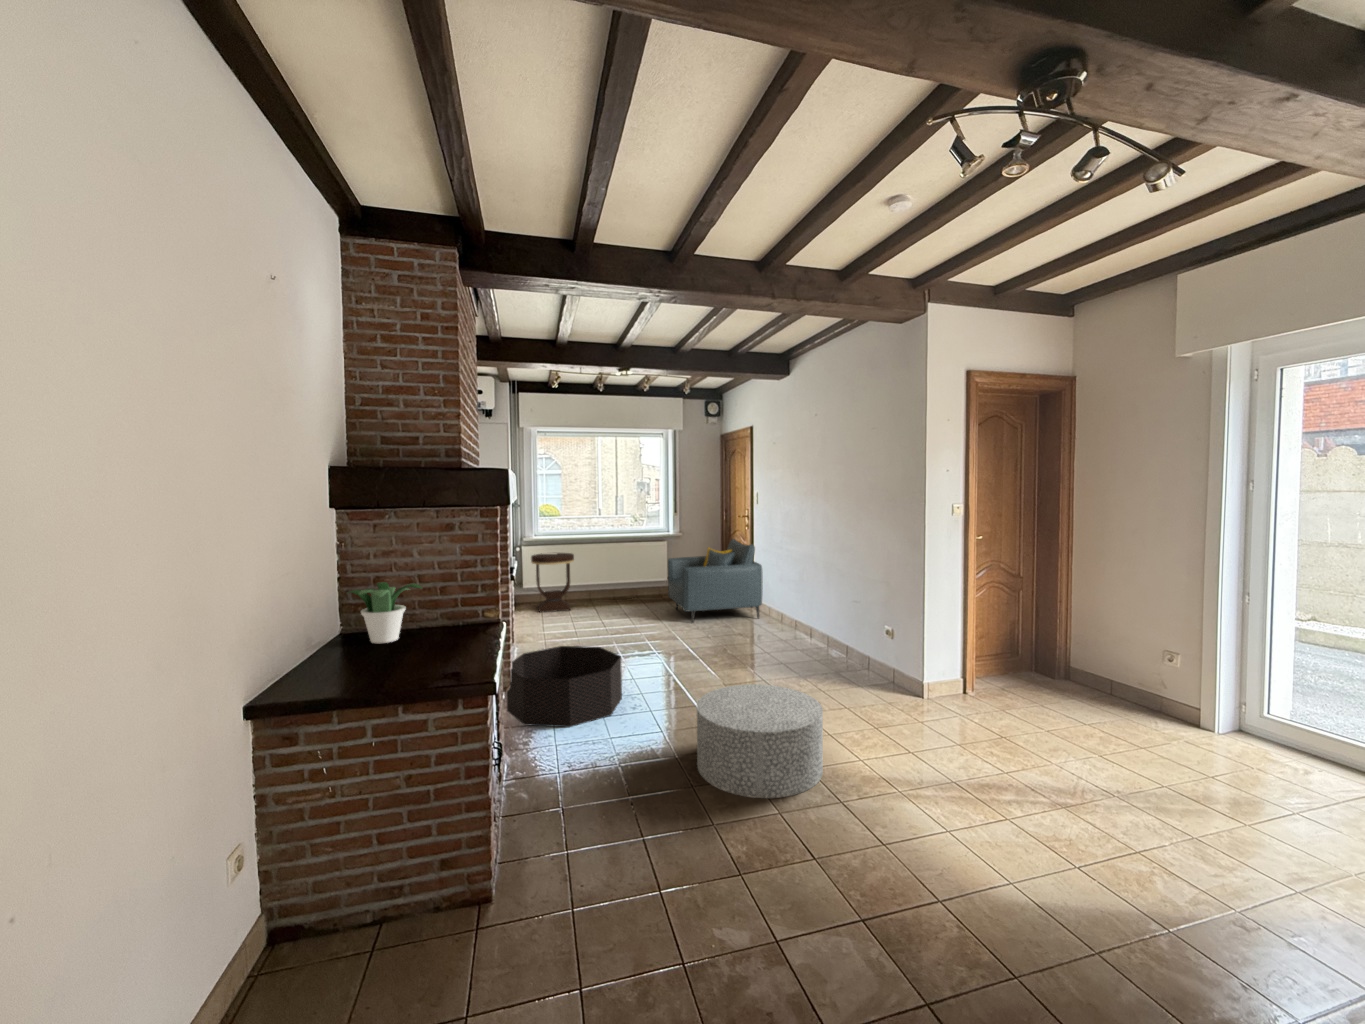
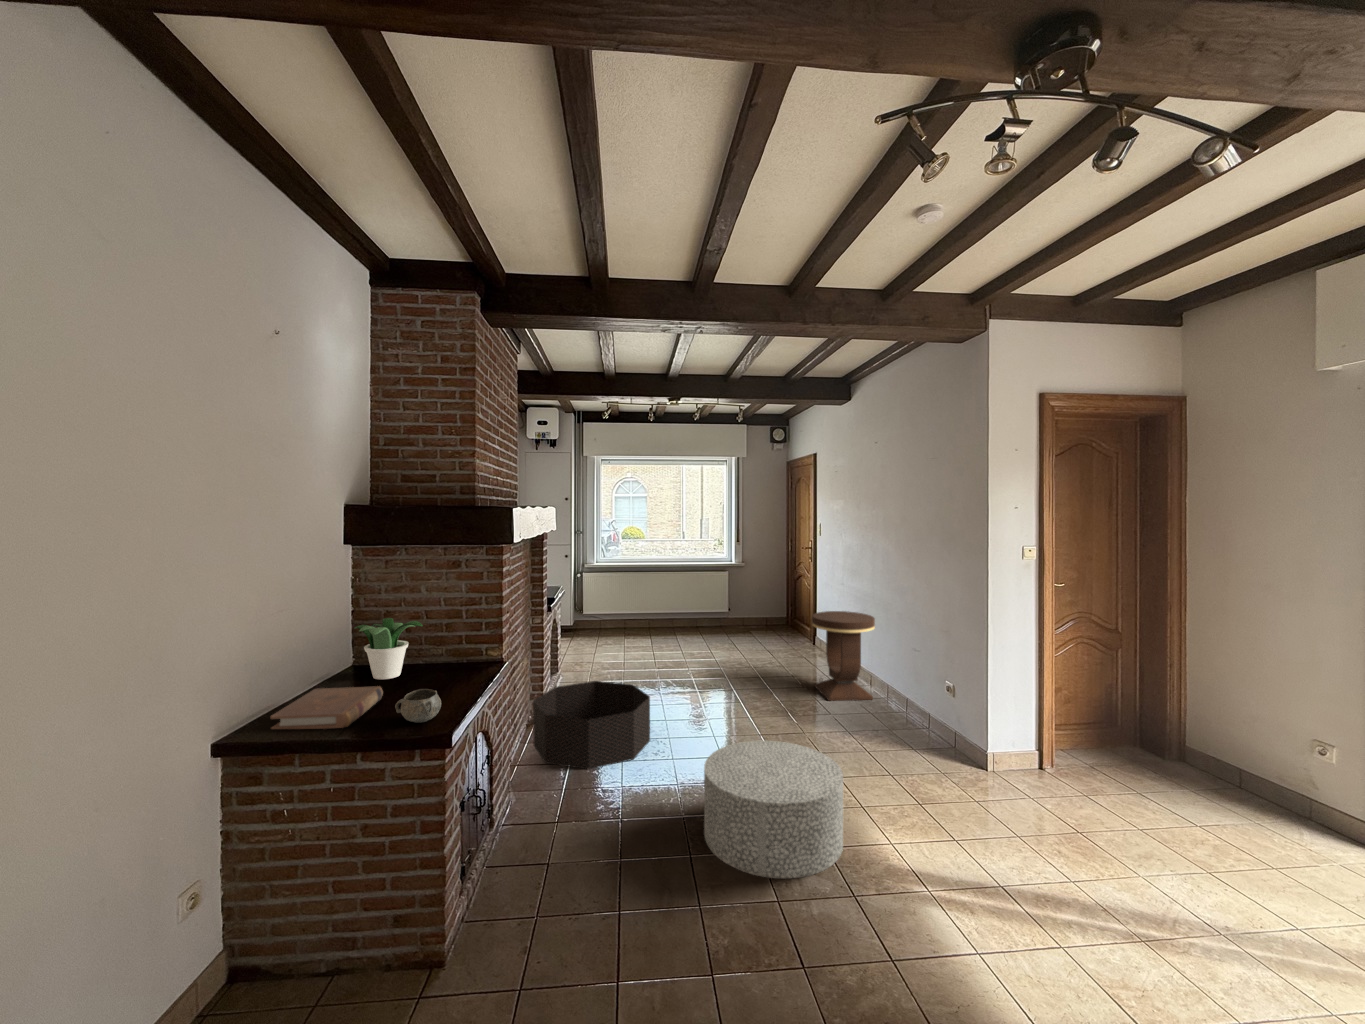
armchair: present [668,539,763,623] -> none [728,572,824,660]
side table: present [531,553,574,613] -> present [812,611,875,701]
decorative bowl: none [427,643,471,675] -> present [395,689,441,723]
book: none [301,646,400,690] -> present [270,686,383,729]

